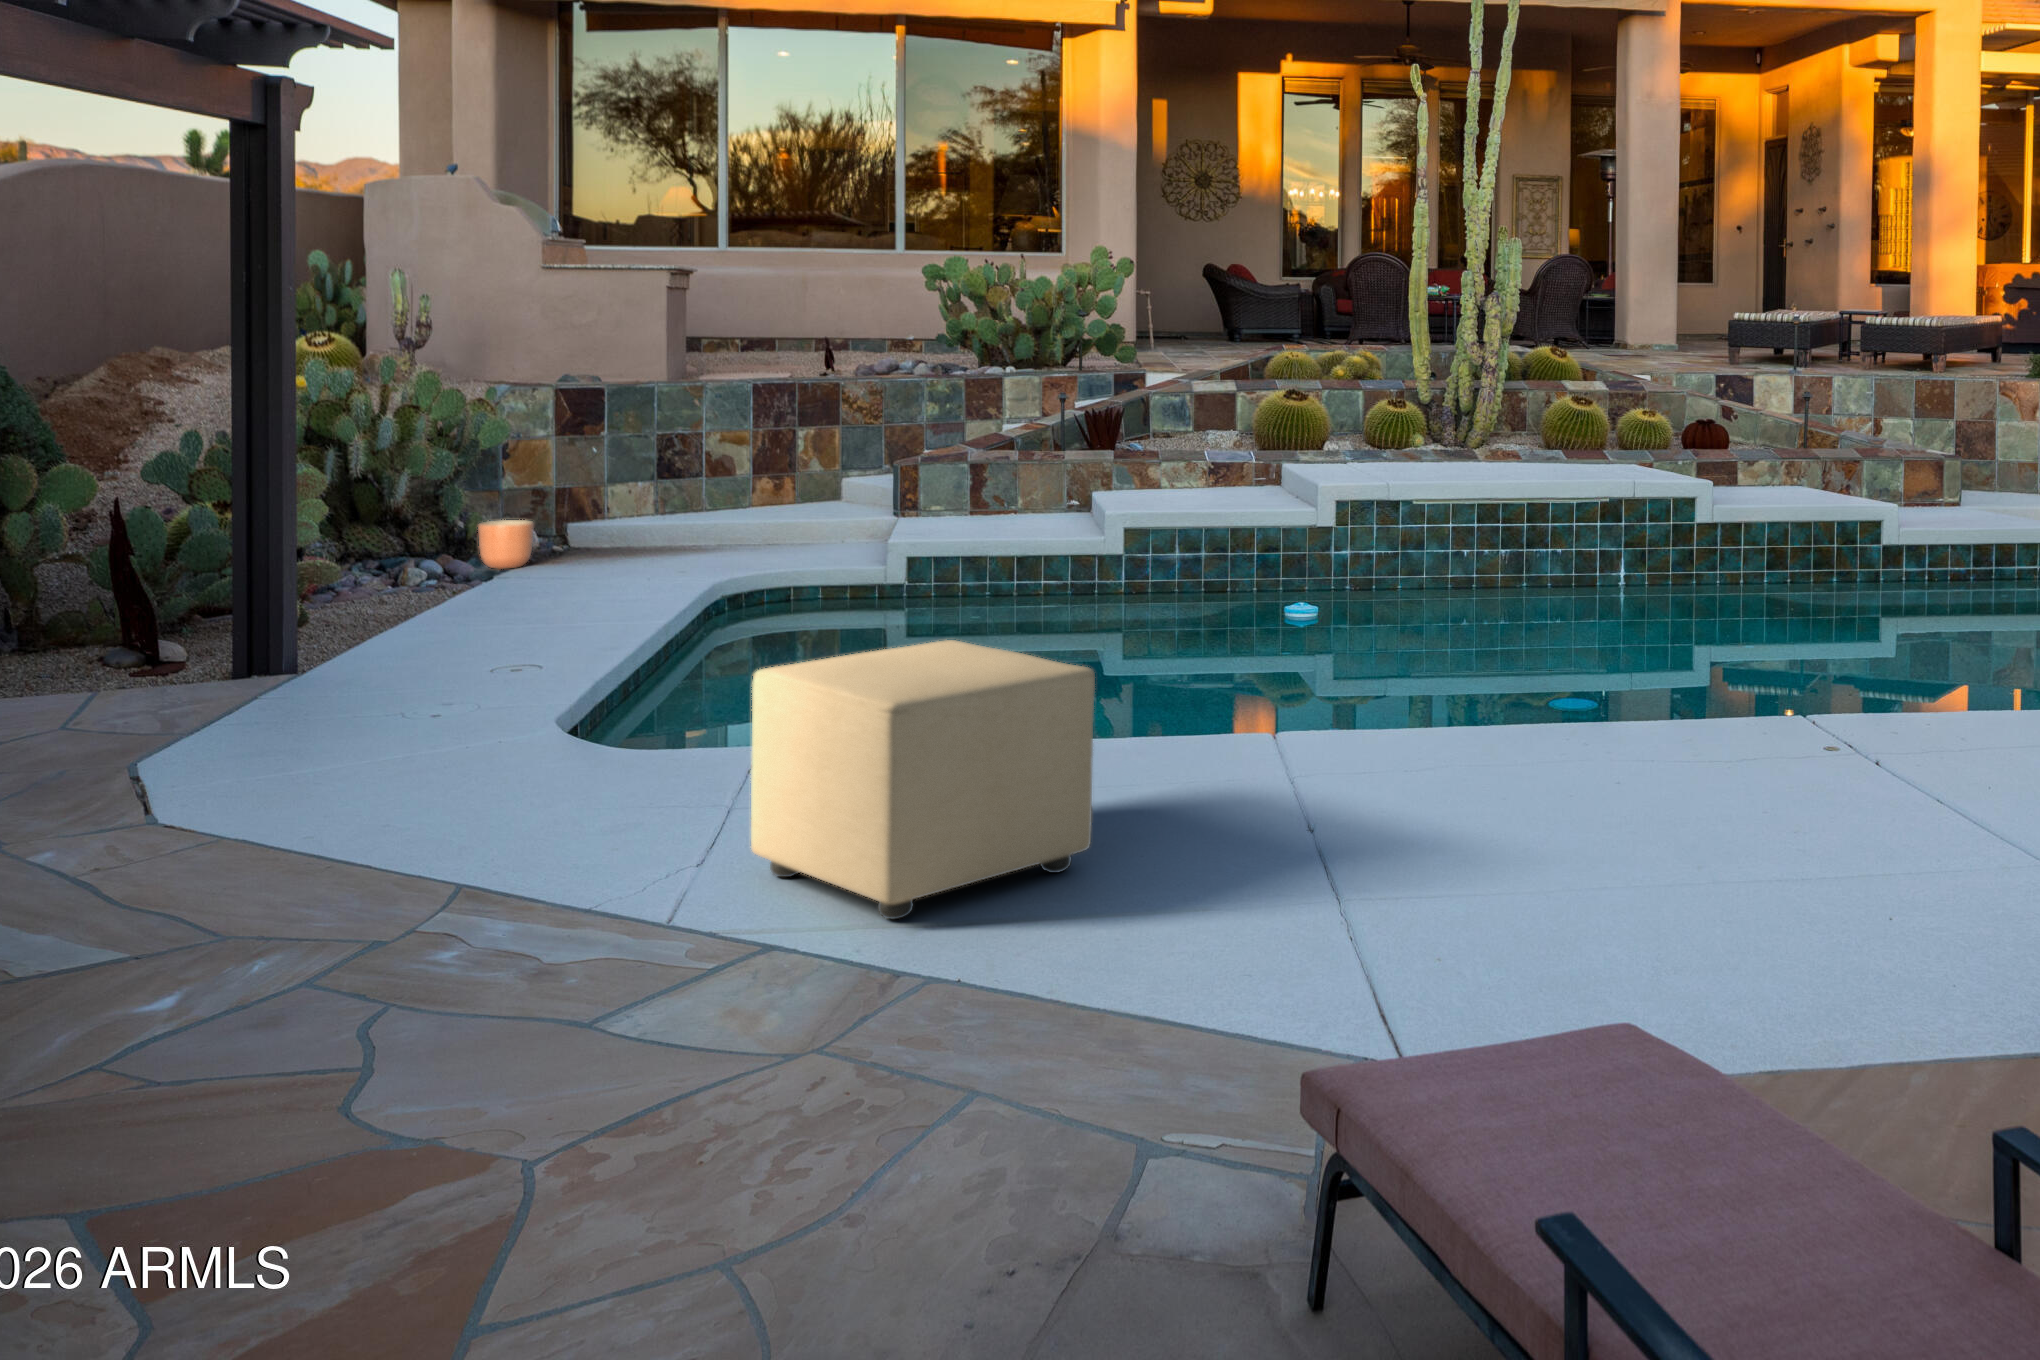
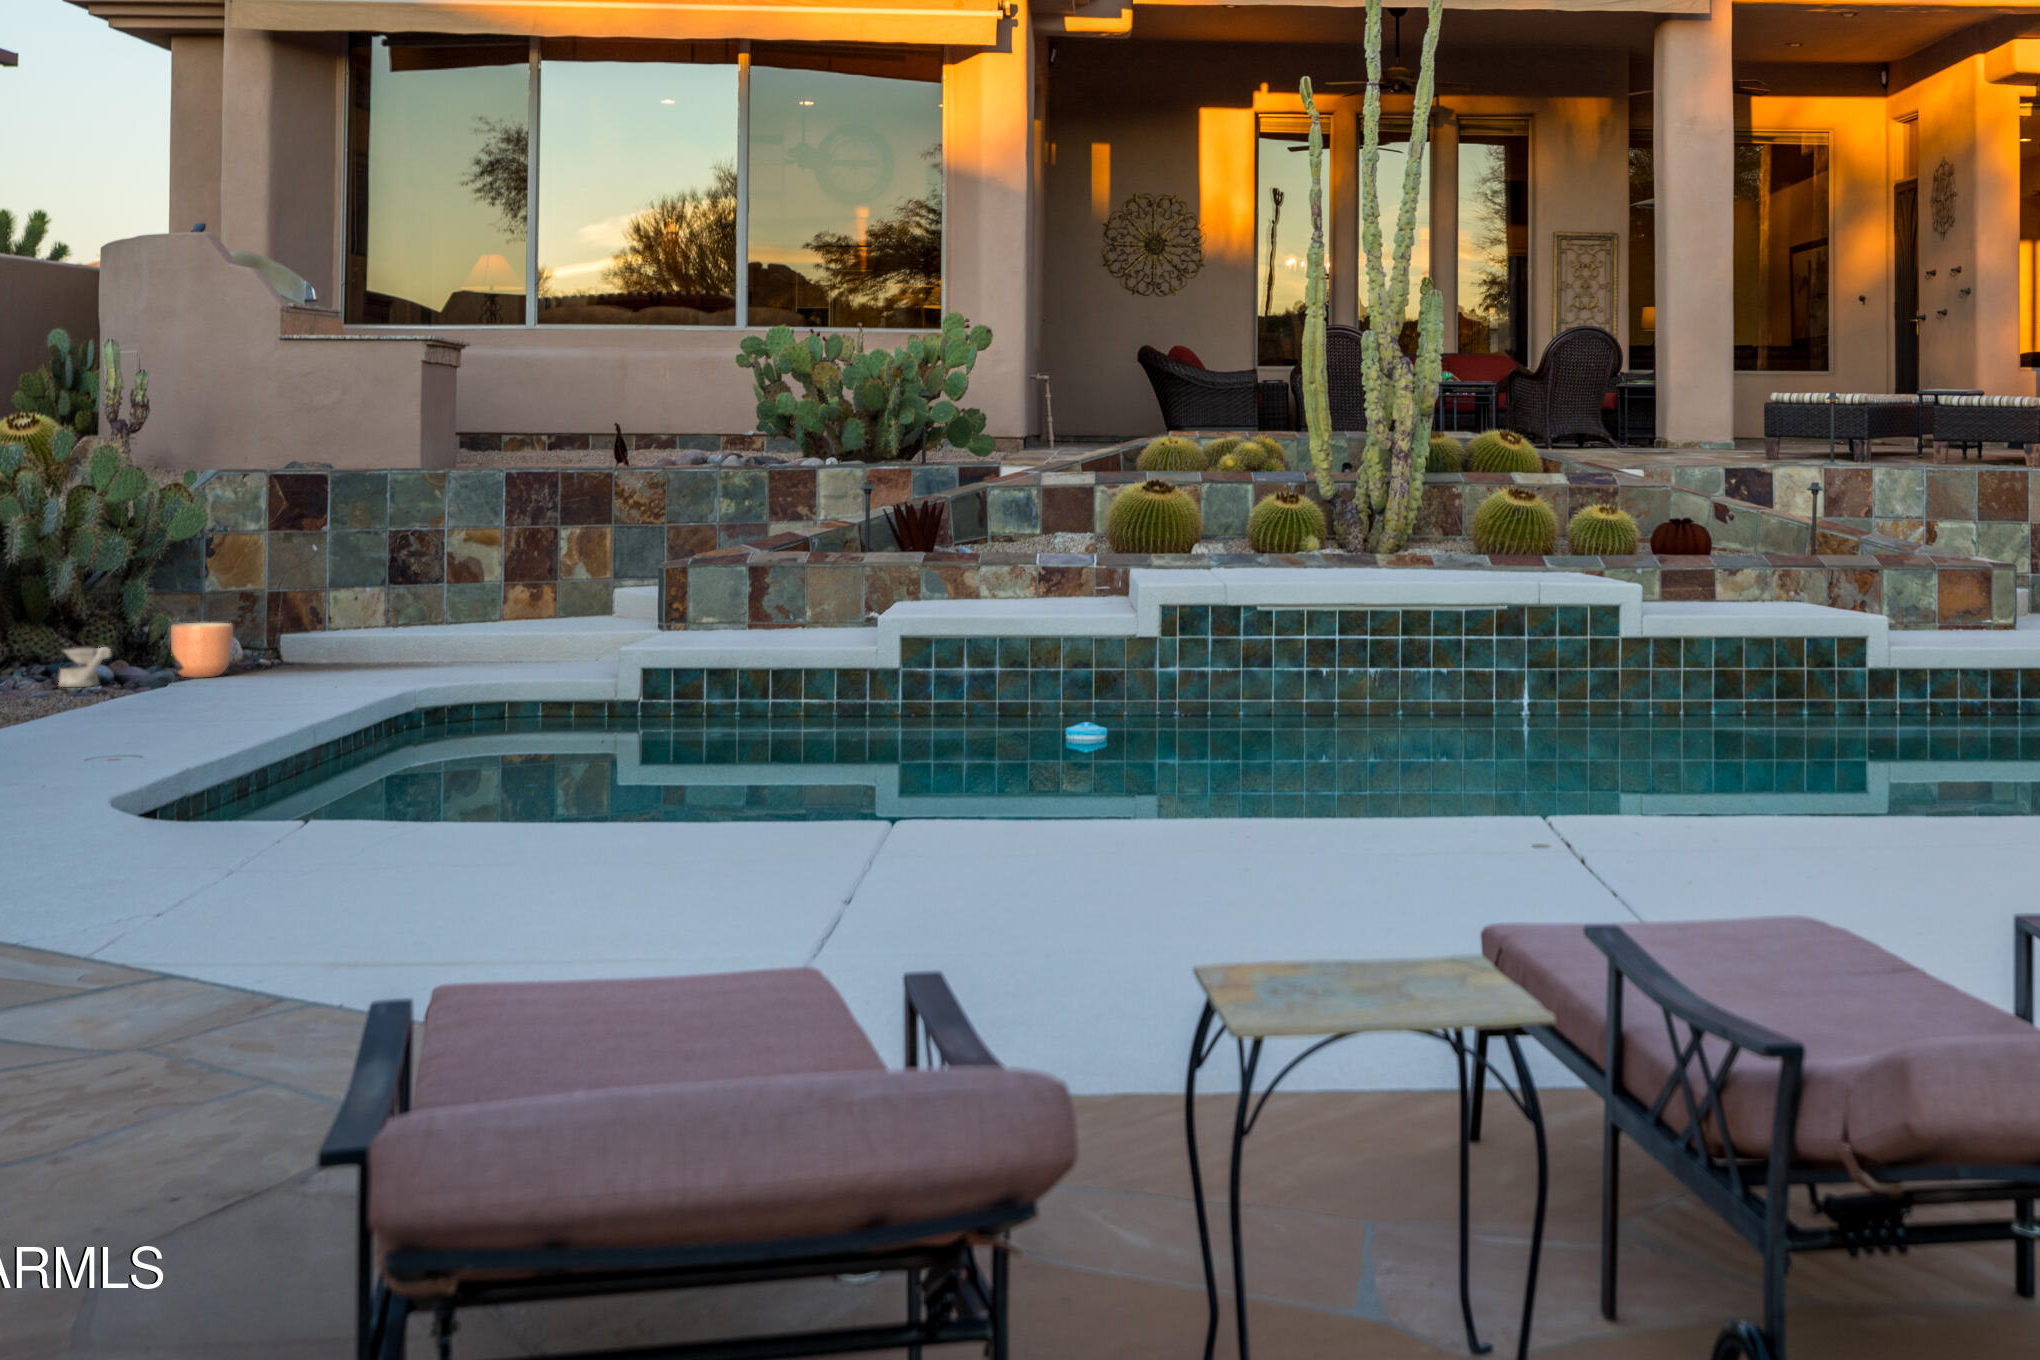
watering can: none [382,545,433,582] -> present [58,647,111,687]
ottoman: present [751,640,1095,919] -> none [263,680,626,950]

